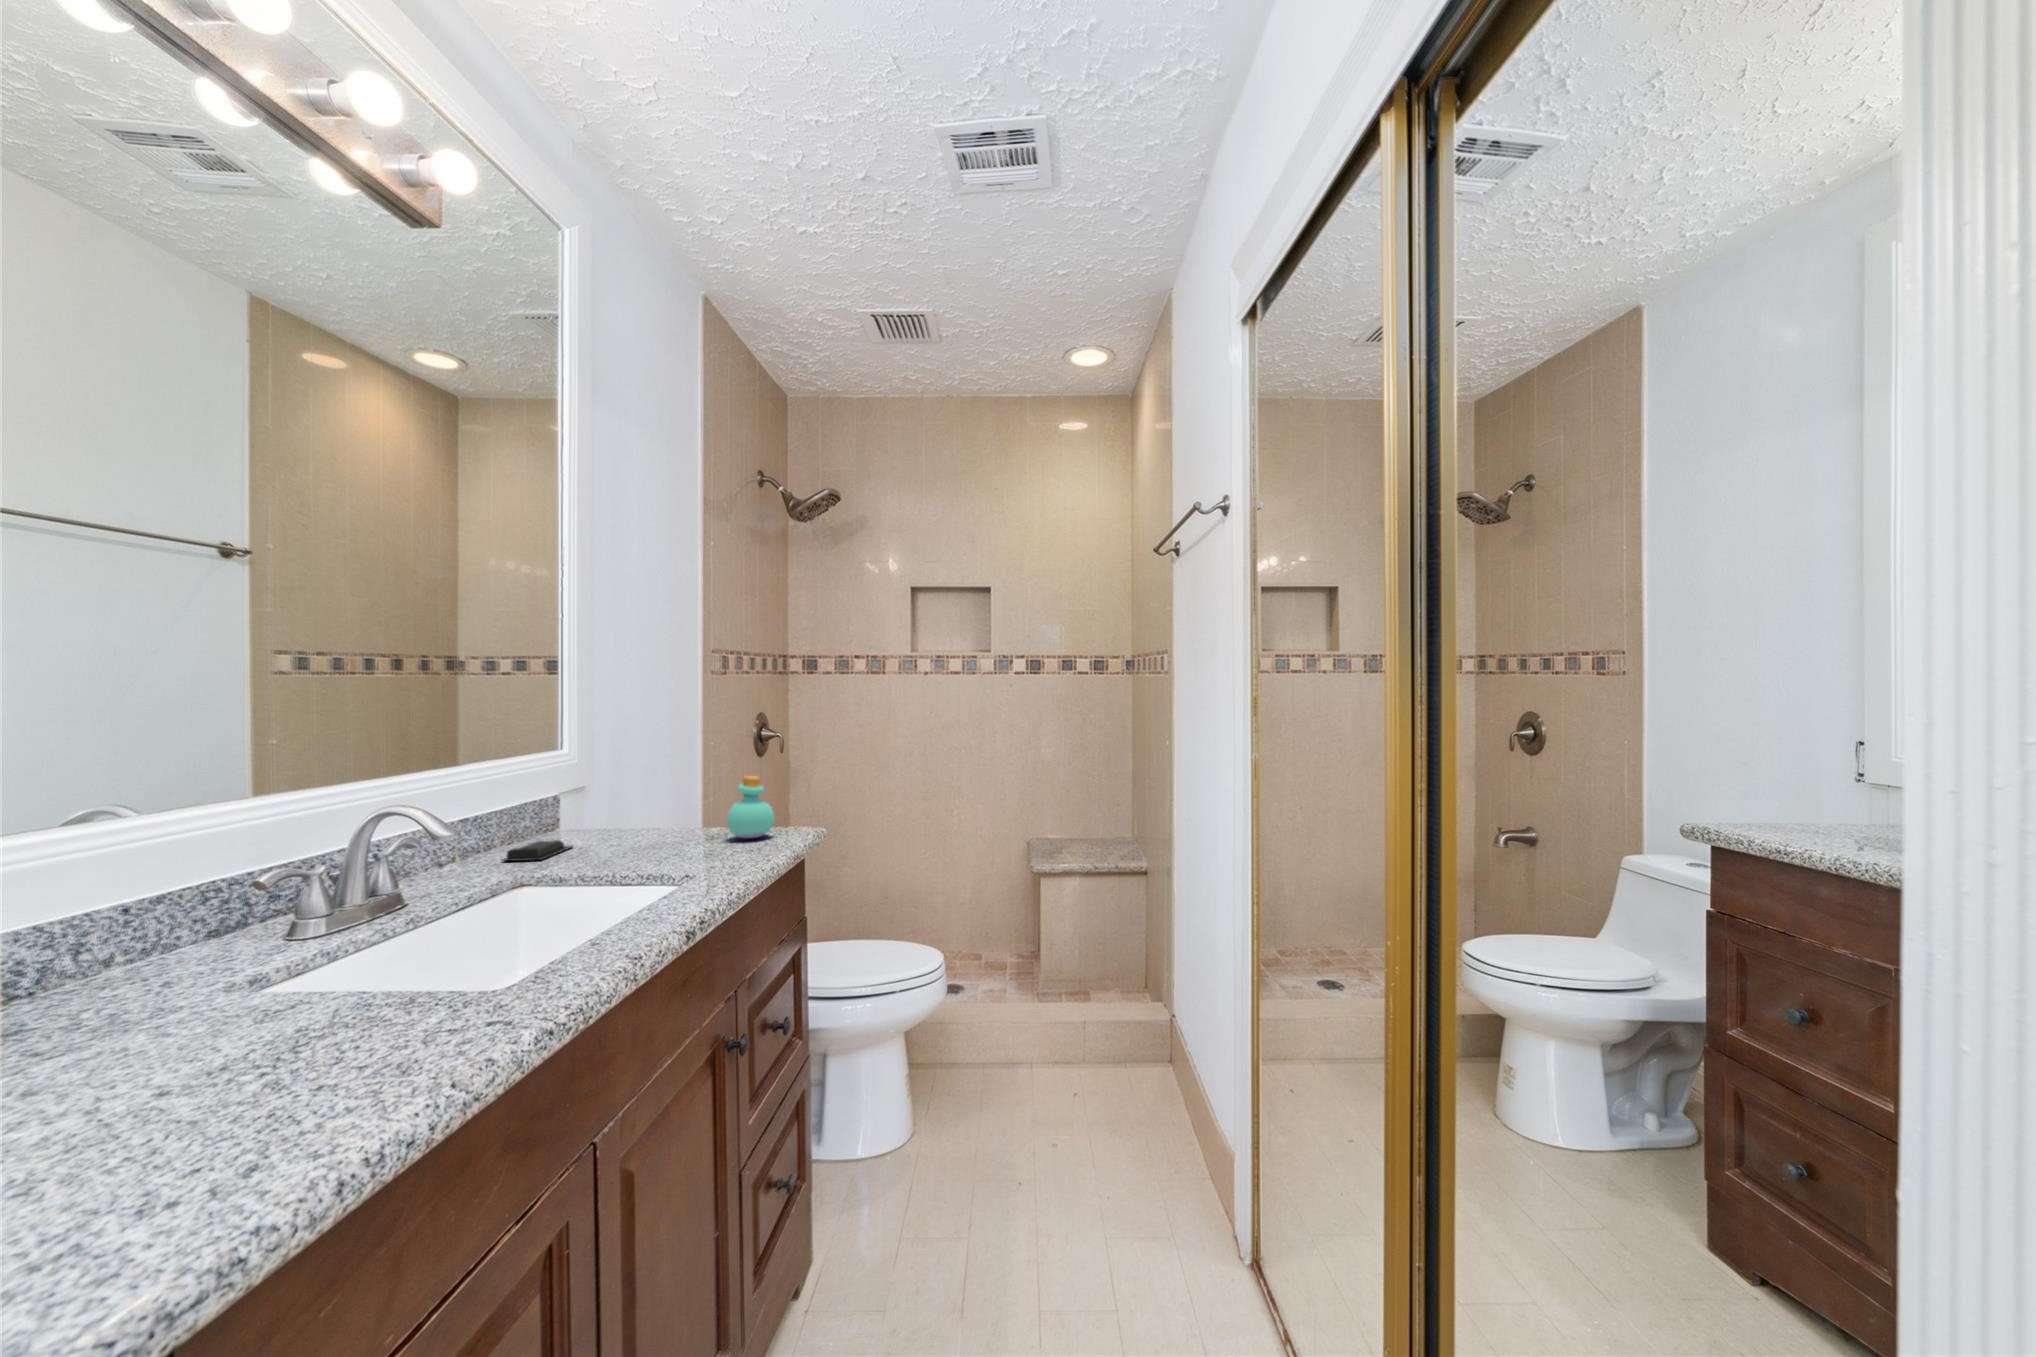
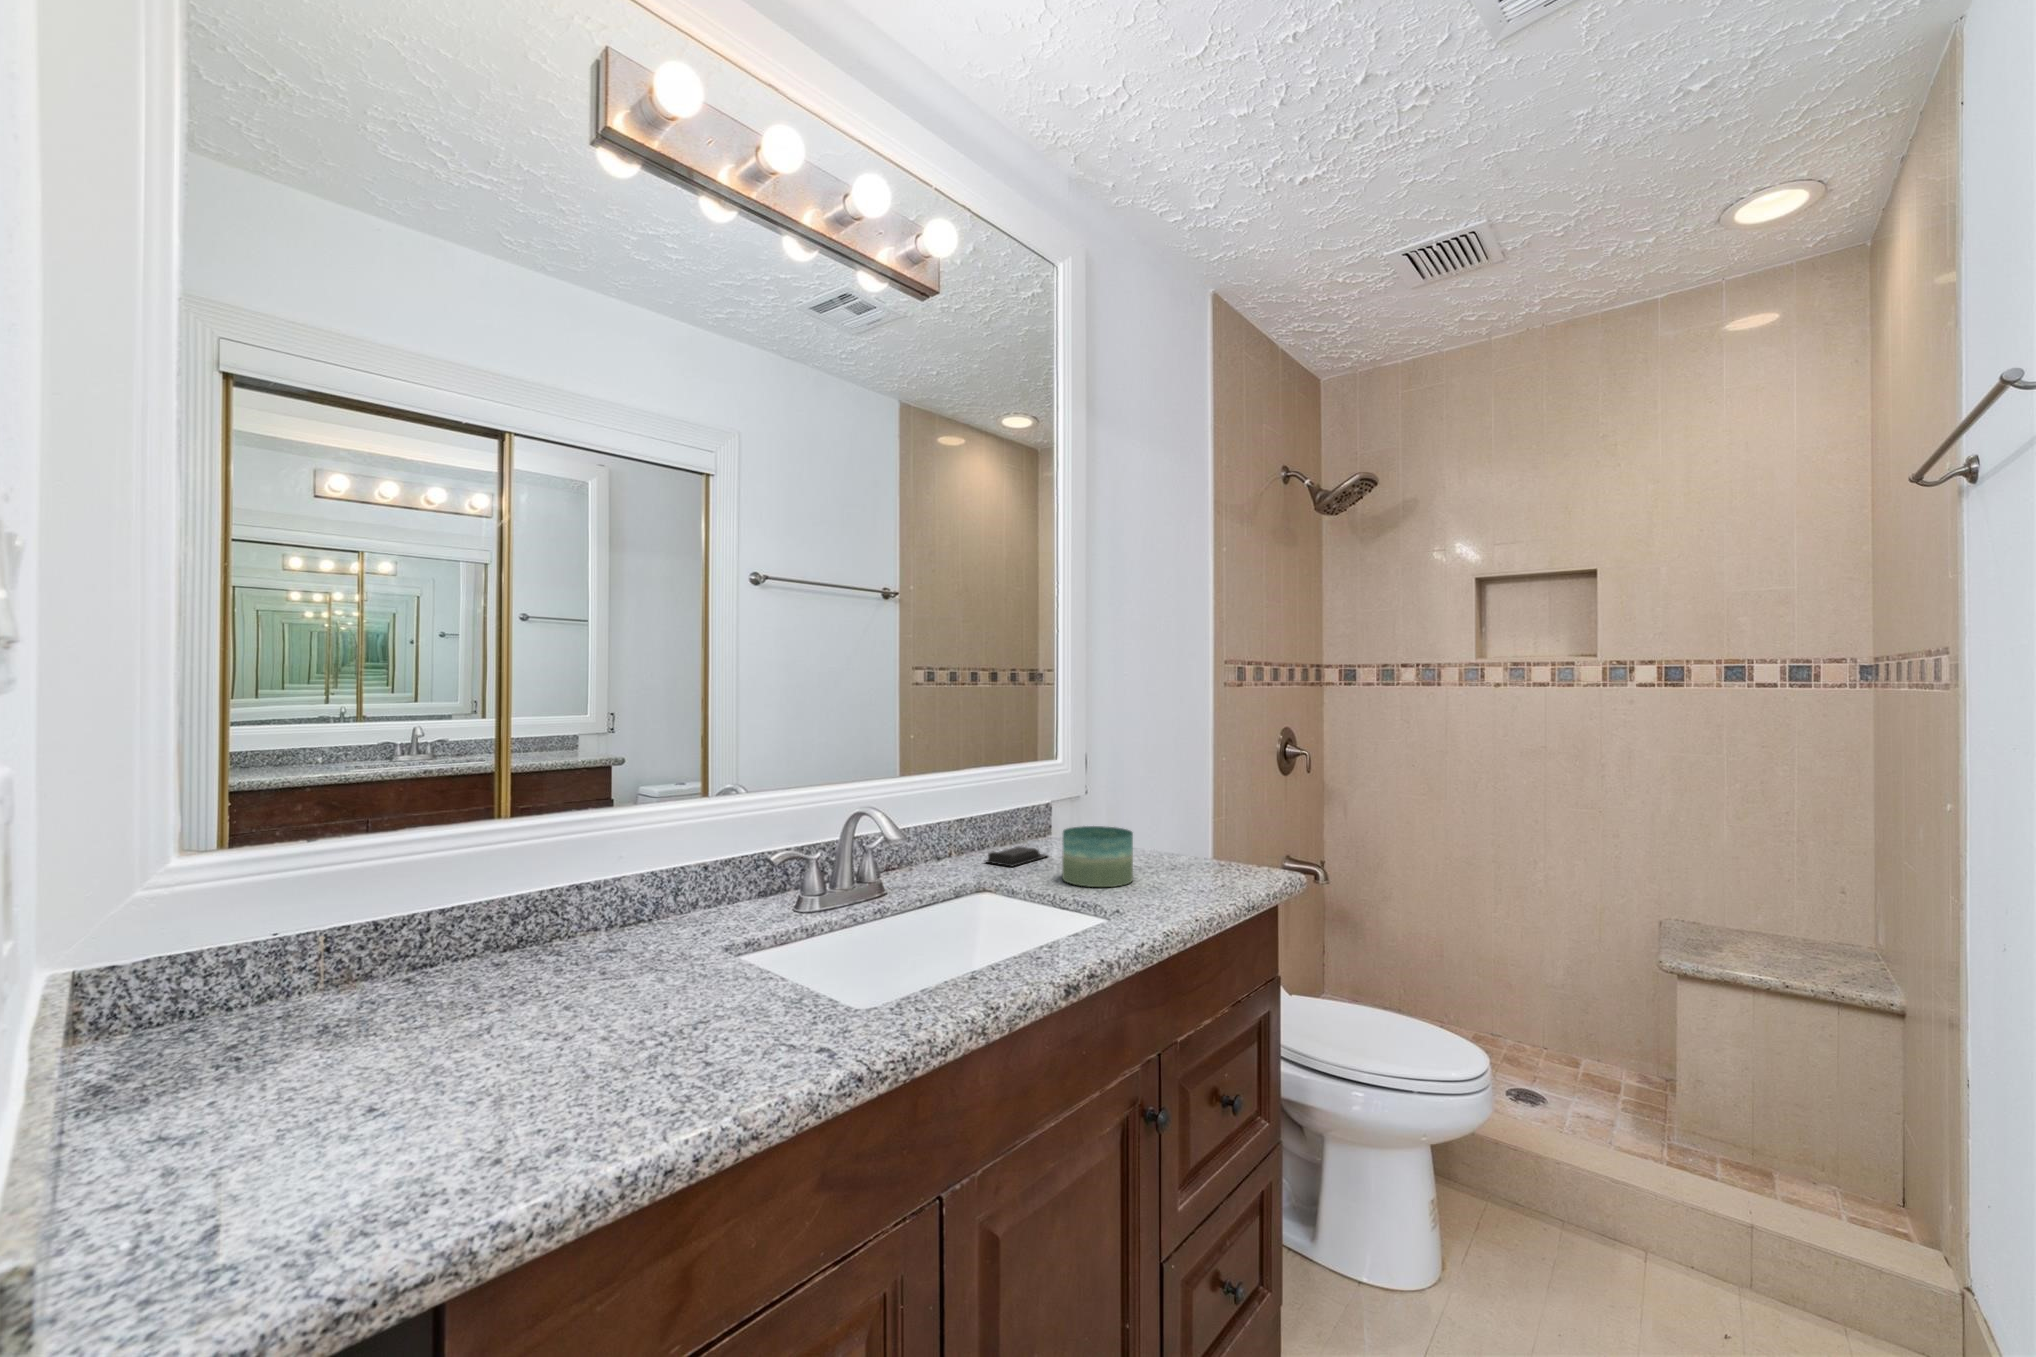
perfume bottle: present [727,776,775,838] -> none [1184,805,1236,876]
candle: none [609,805,684,863] -> present [1062,826,1133,887]

